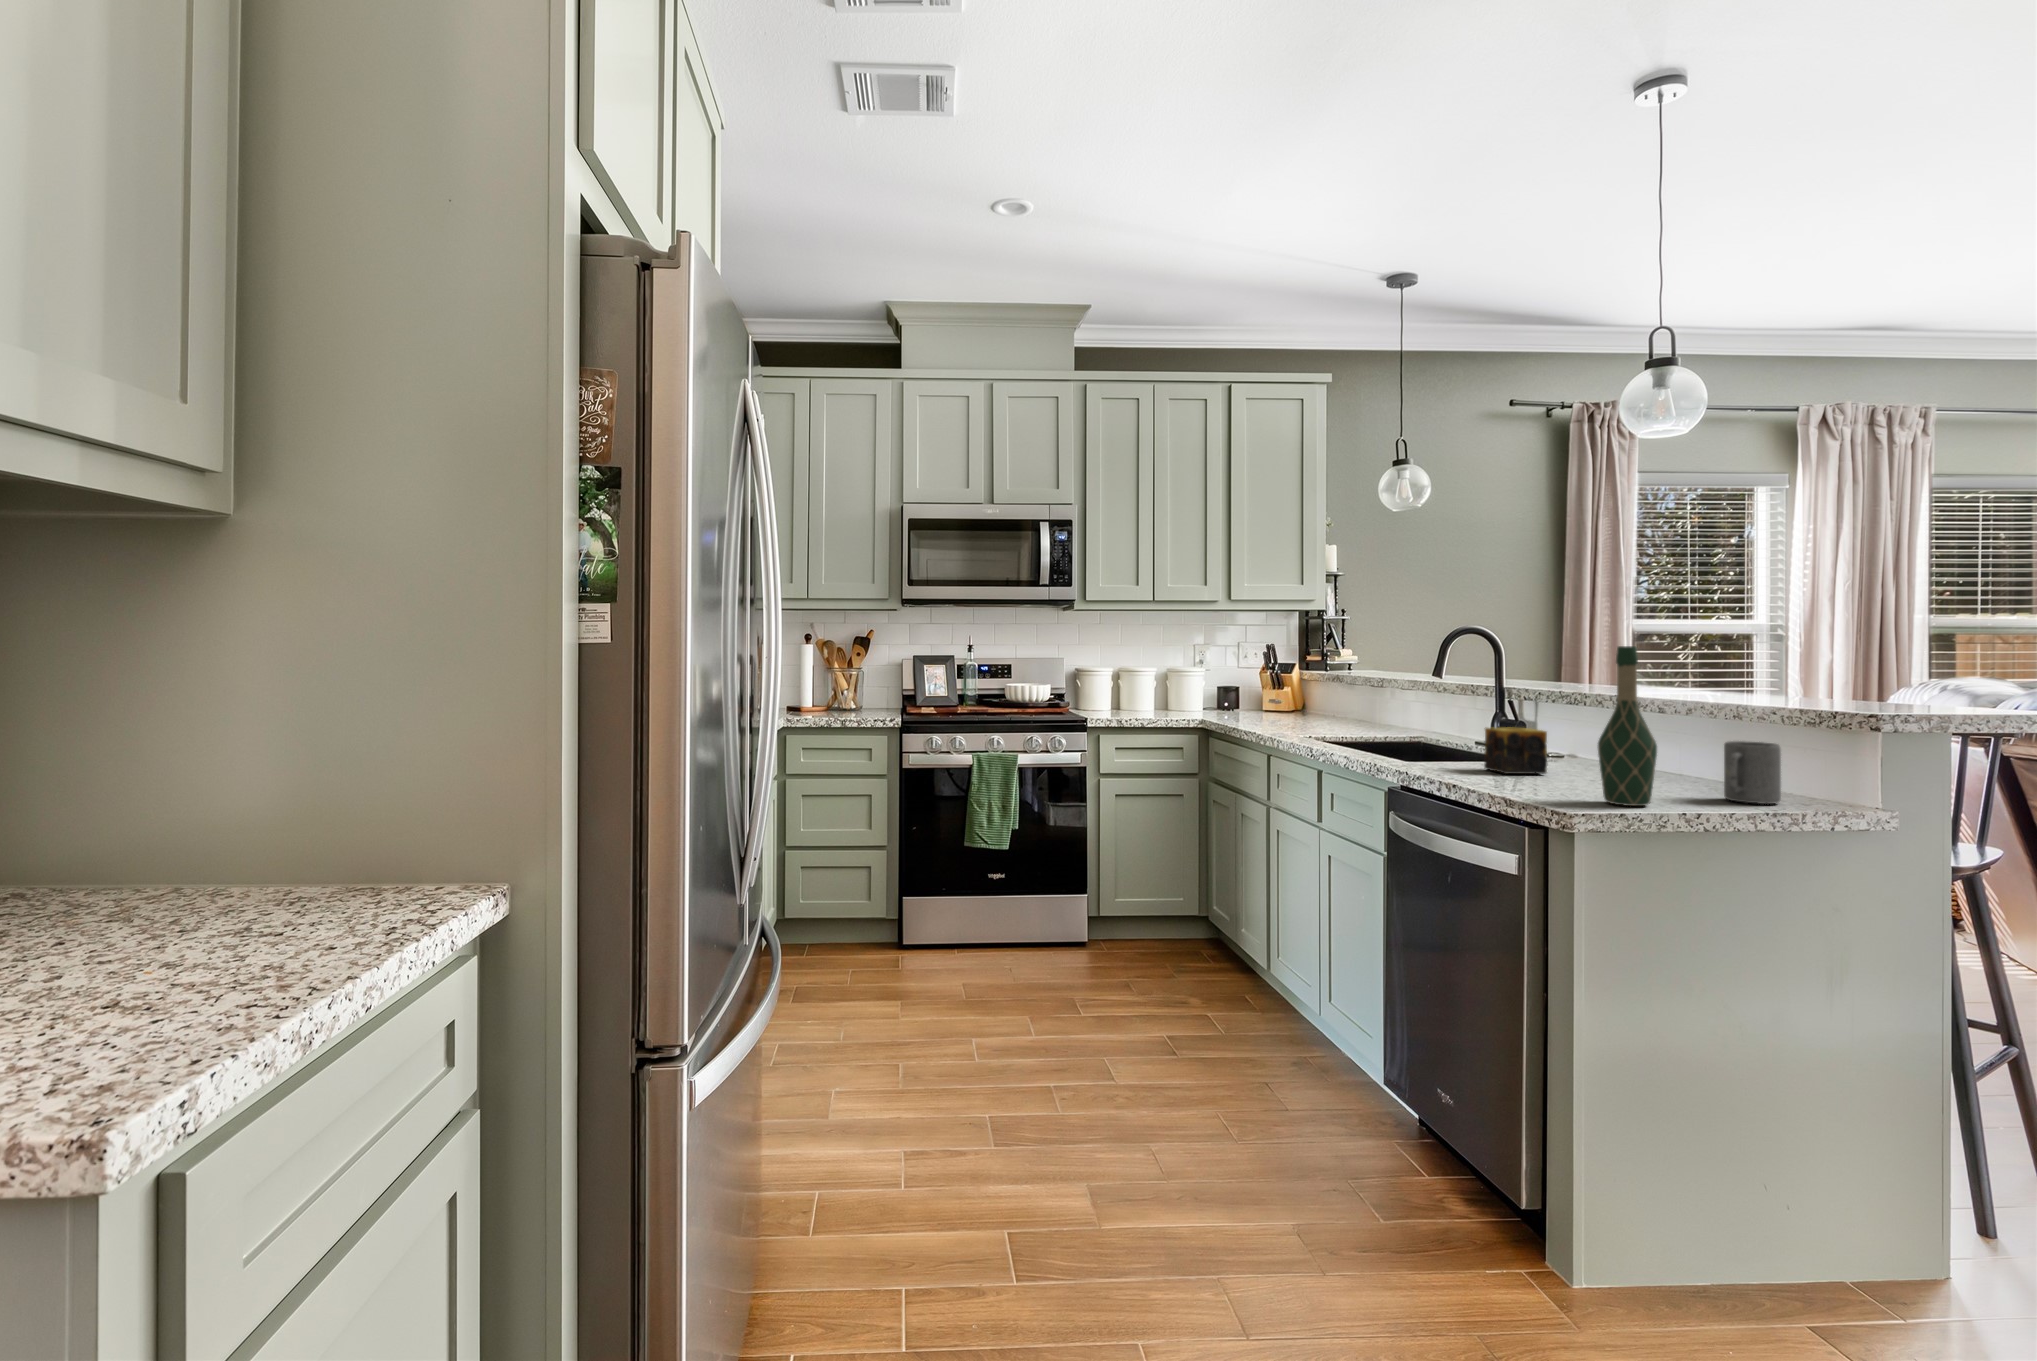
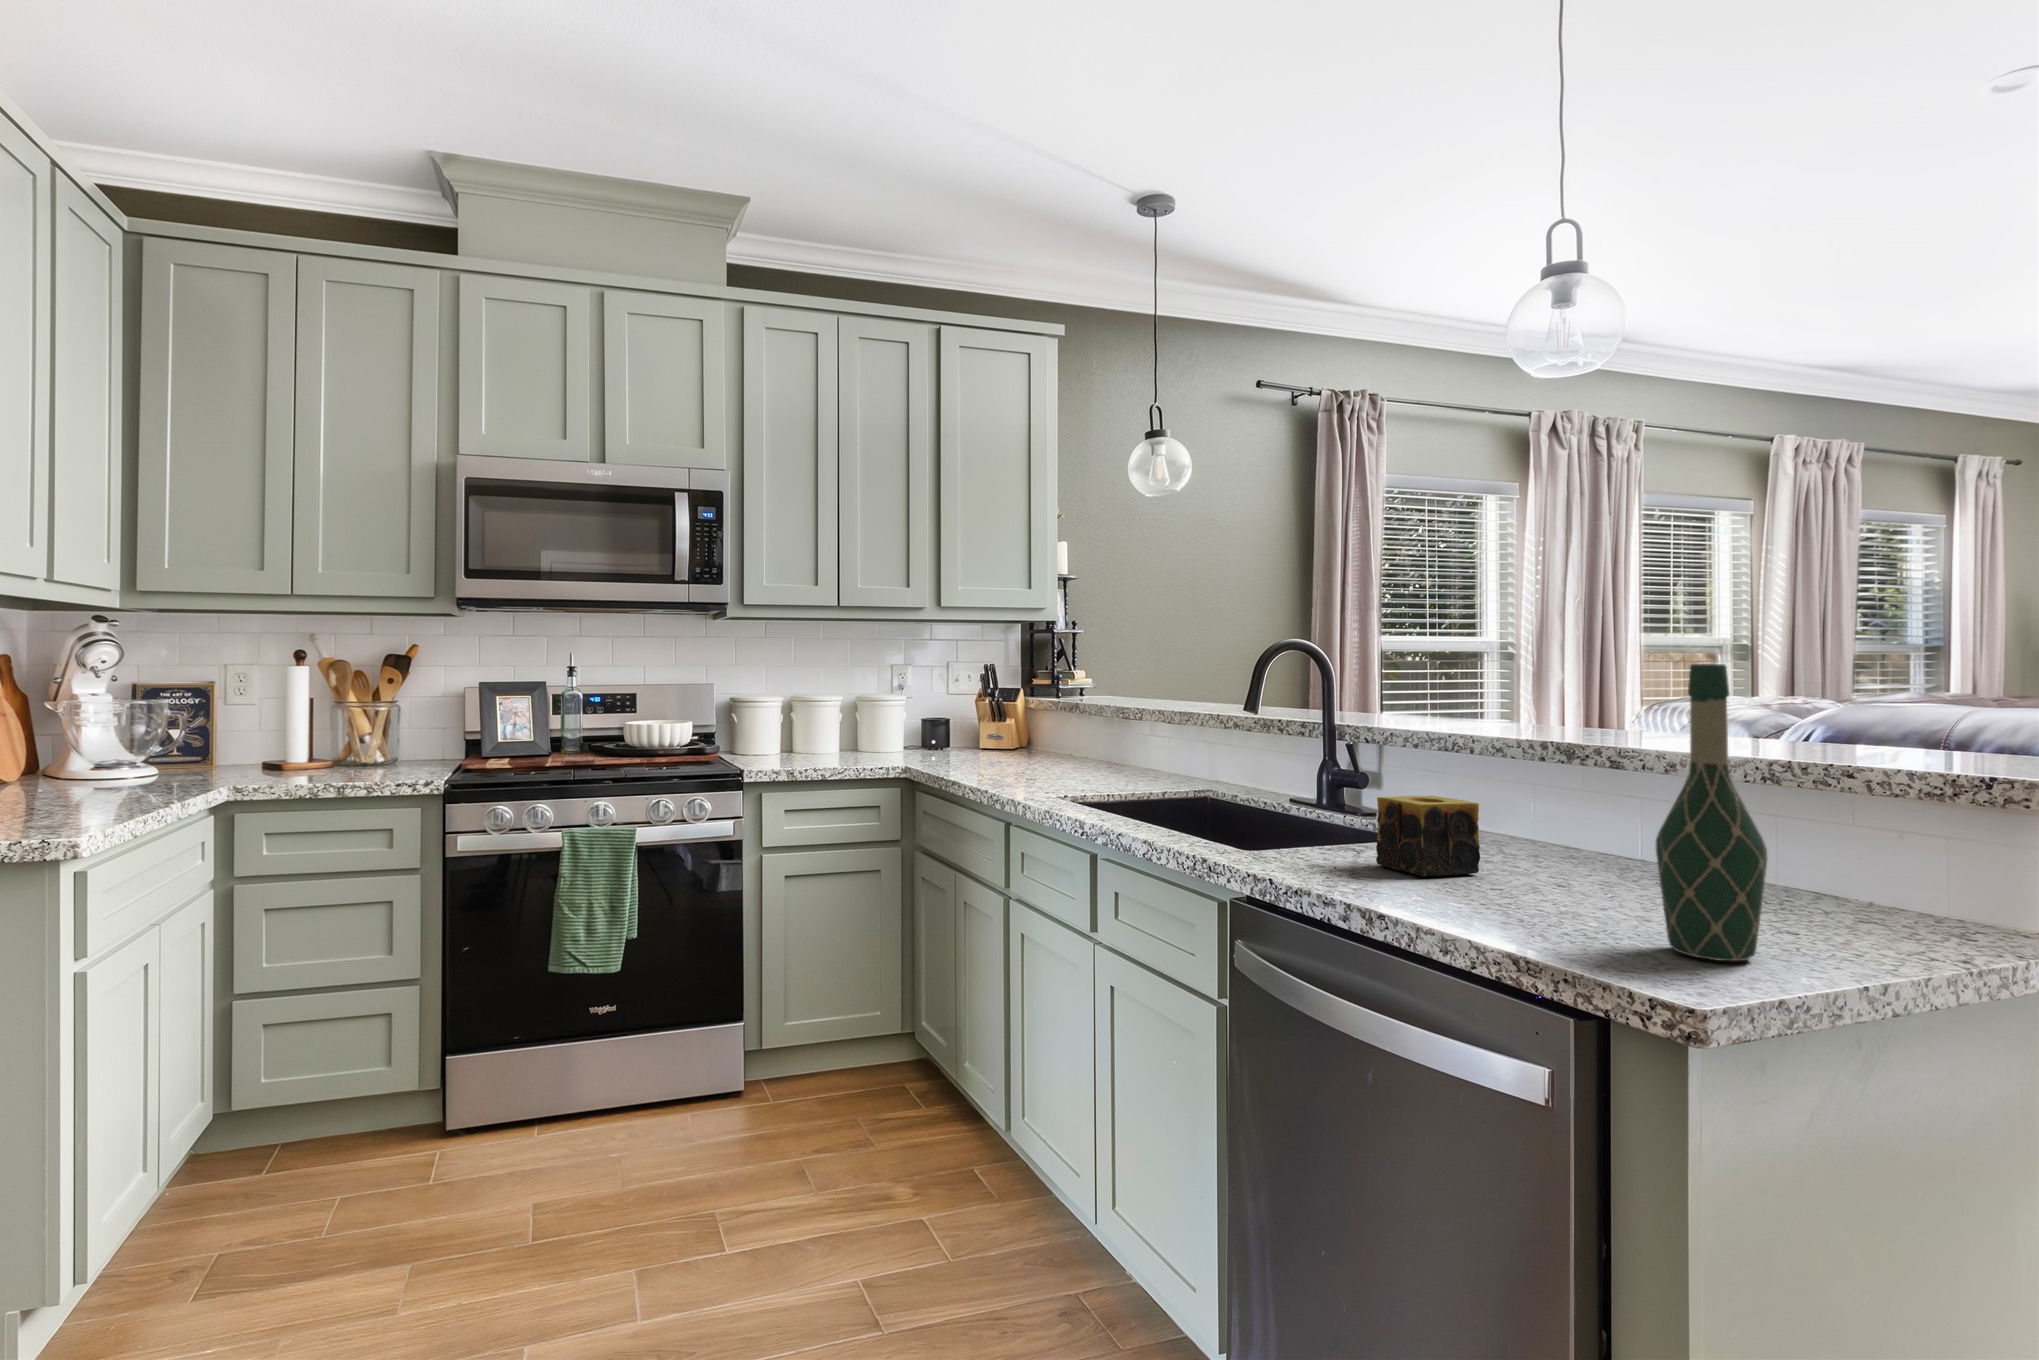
mug: present [1724,741,1781,804] -> none [1808,825,1908,937]

